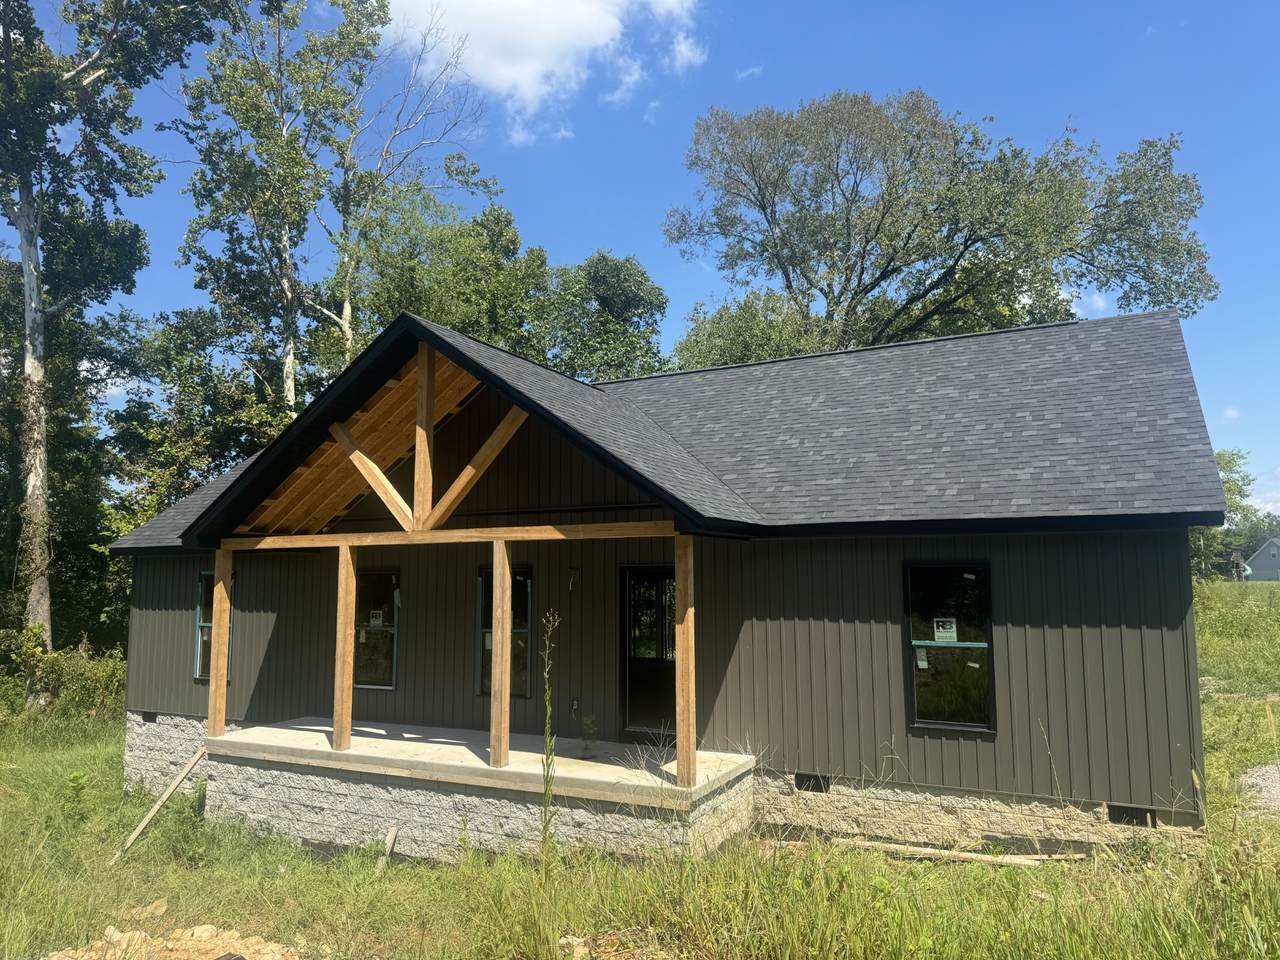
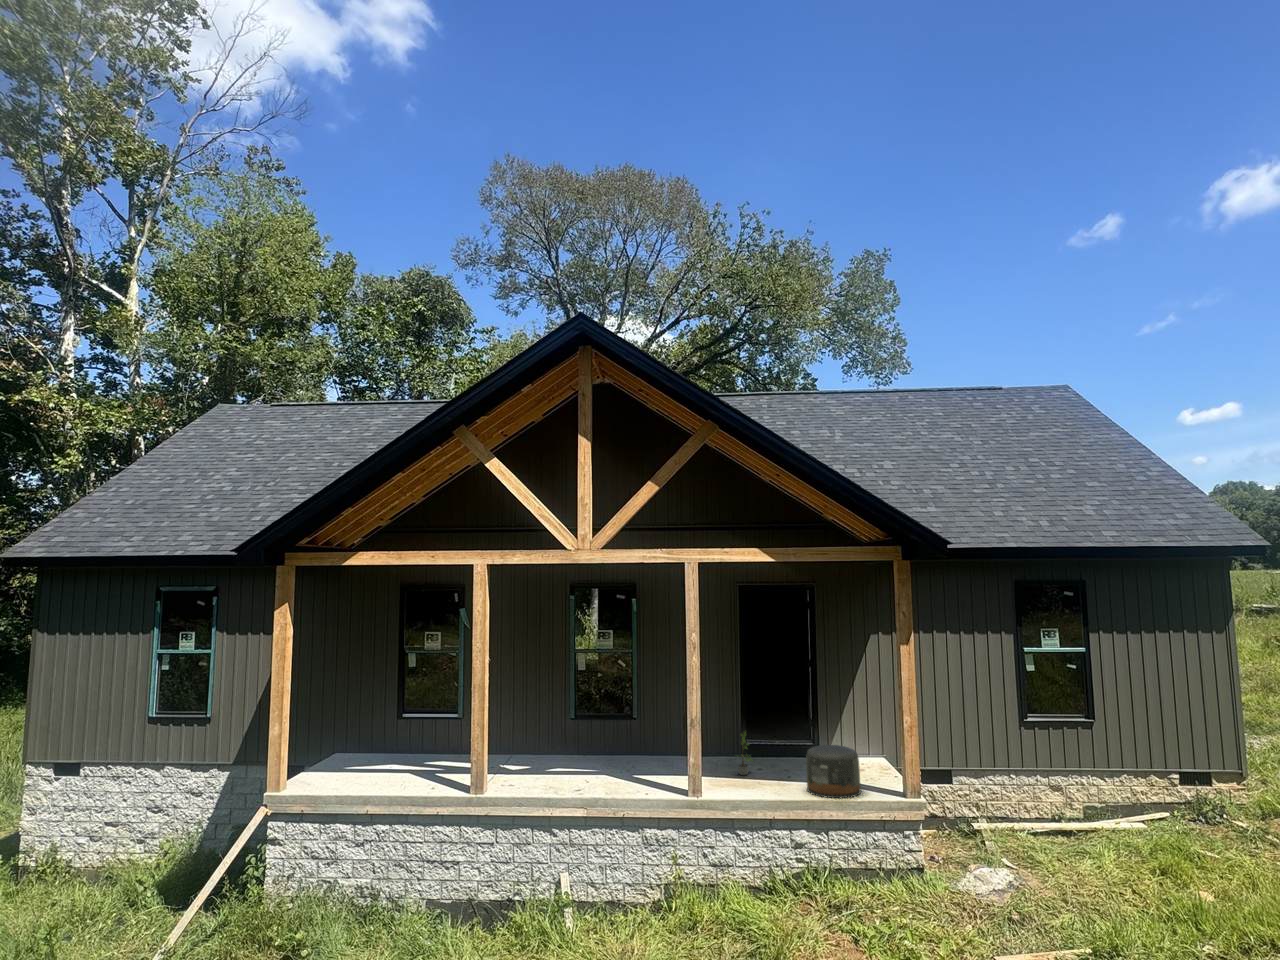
pouf: none [604,730,657,782] -> present [806,745,861,798]

